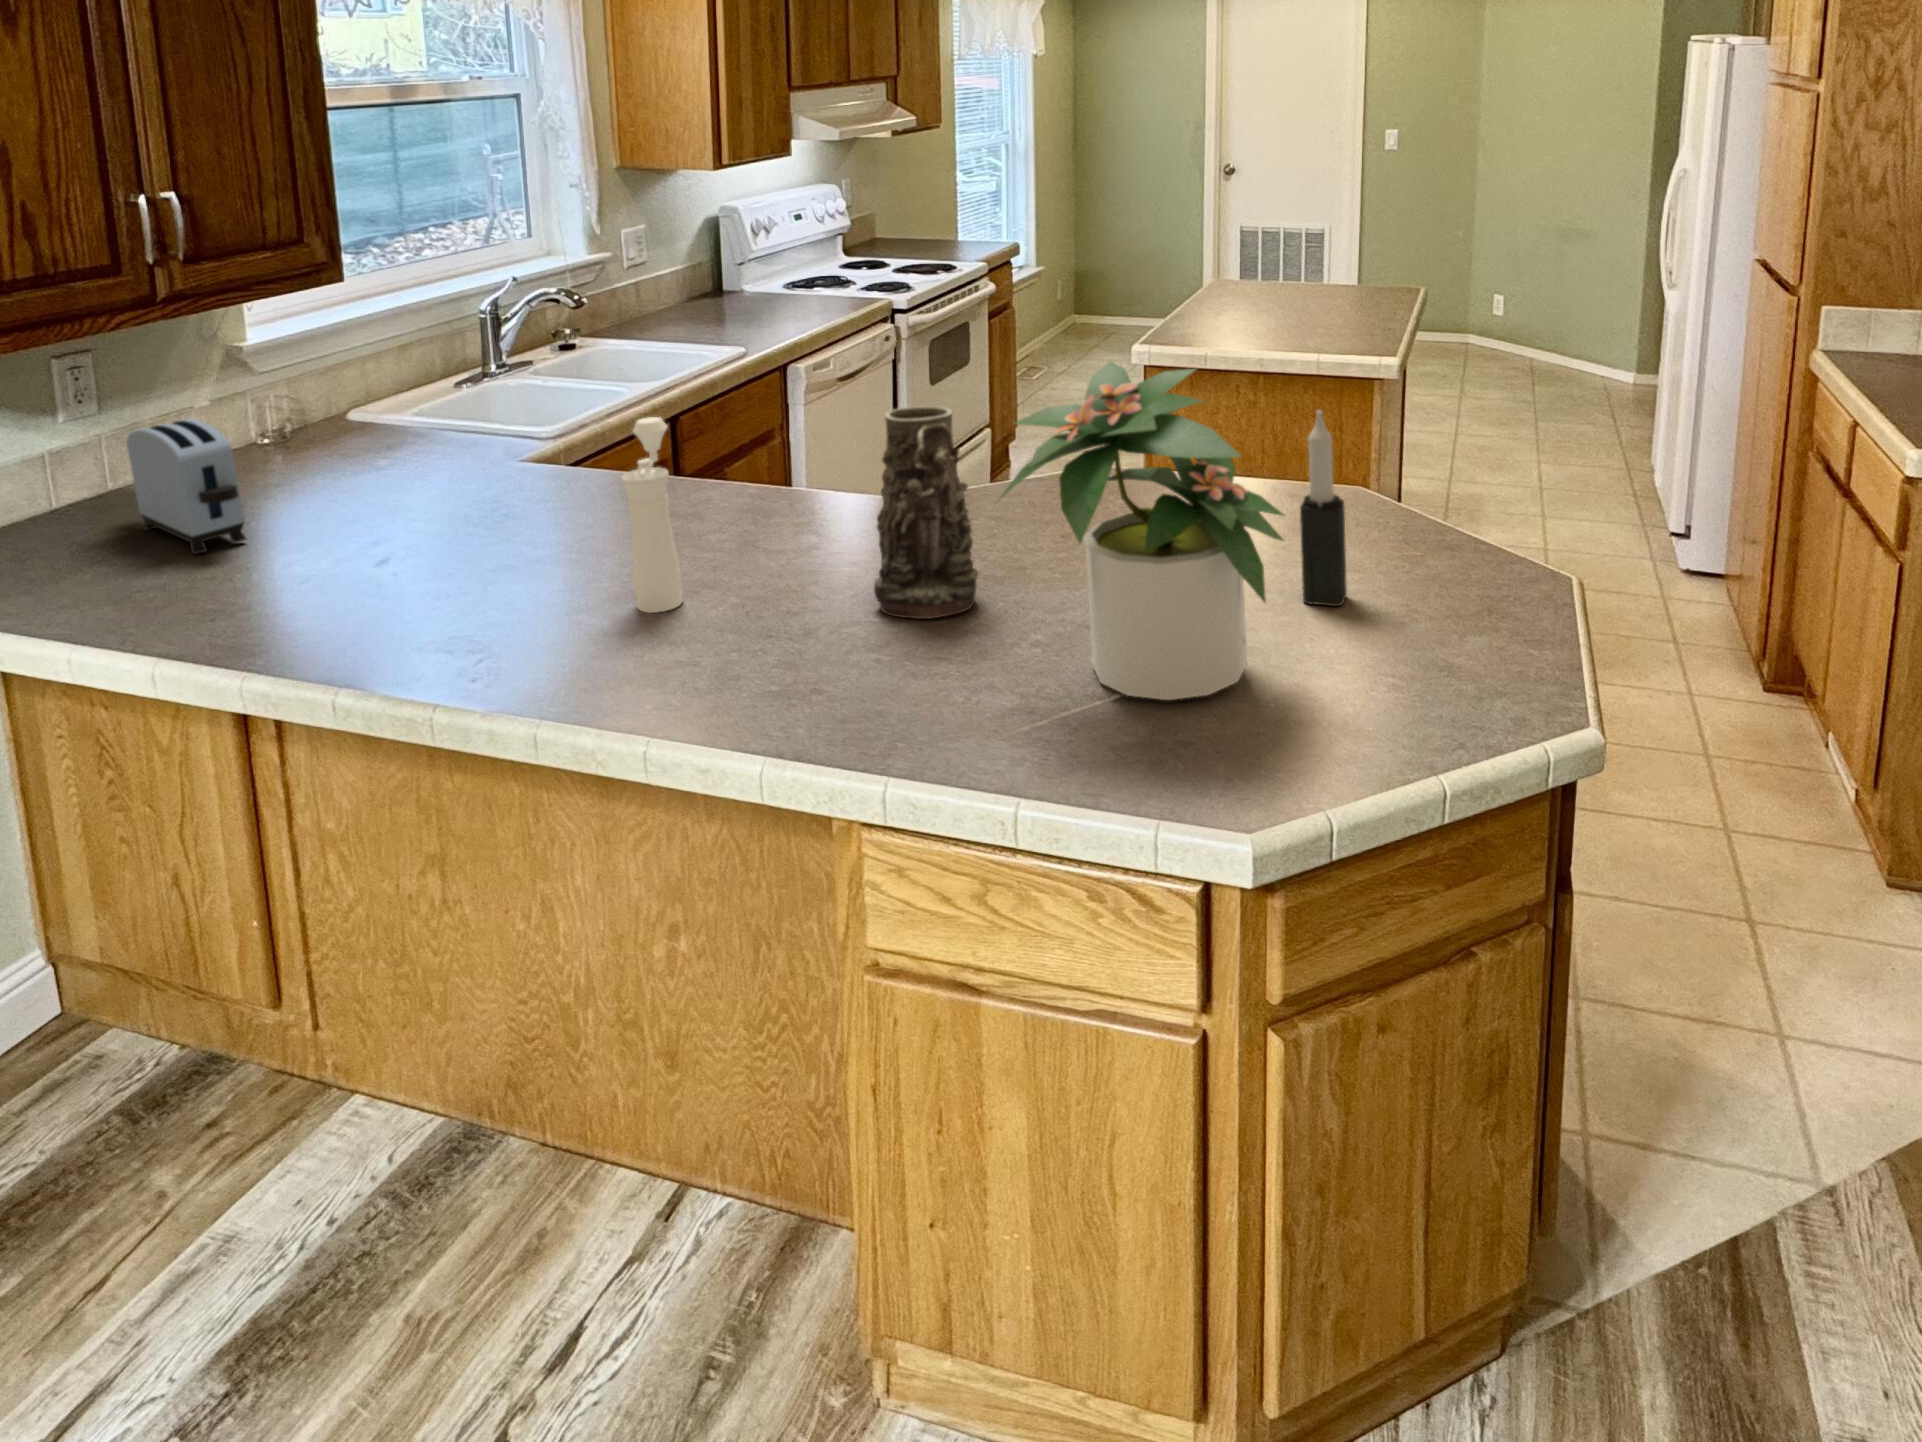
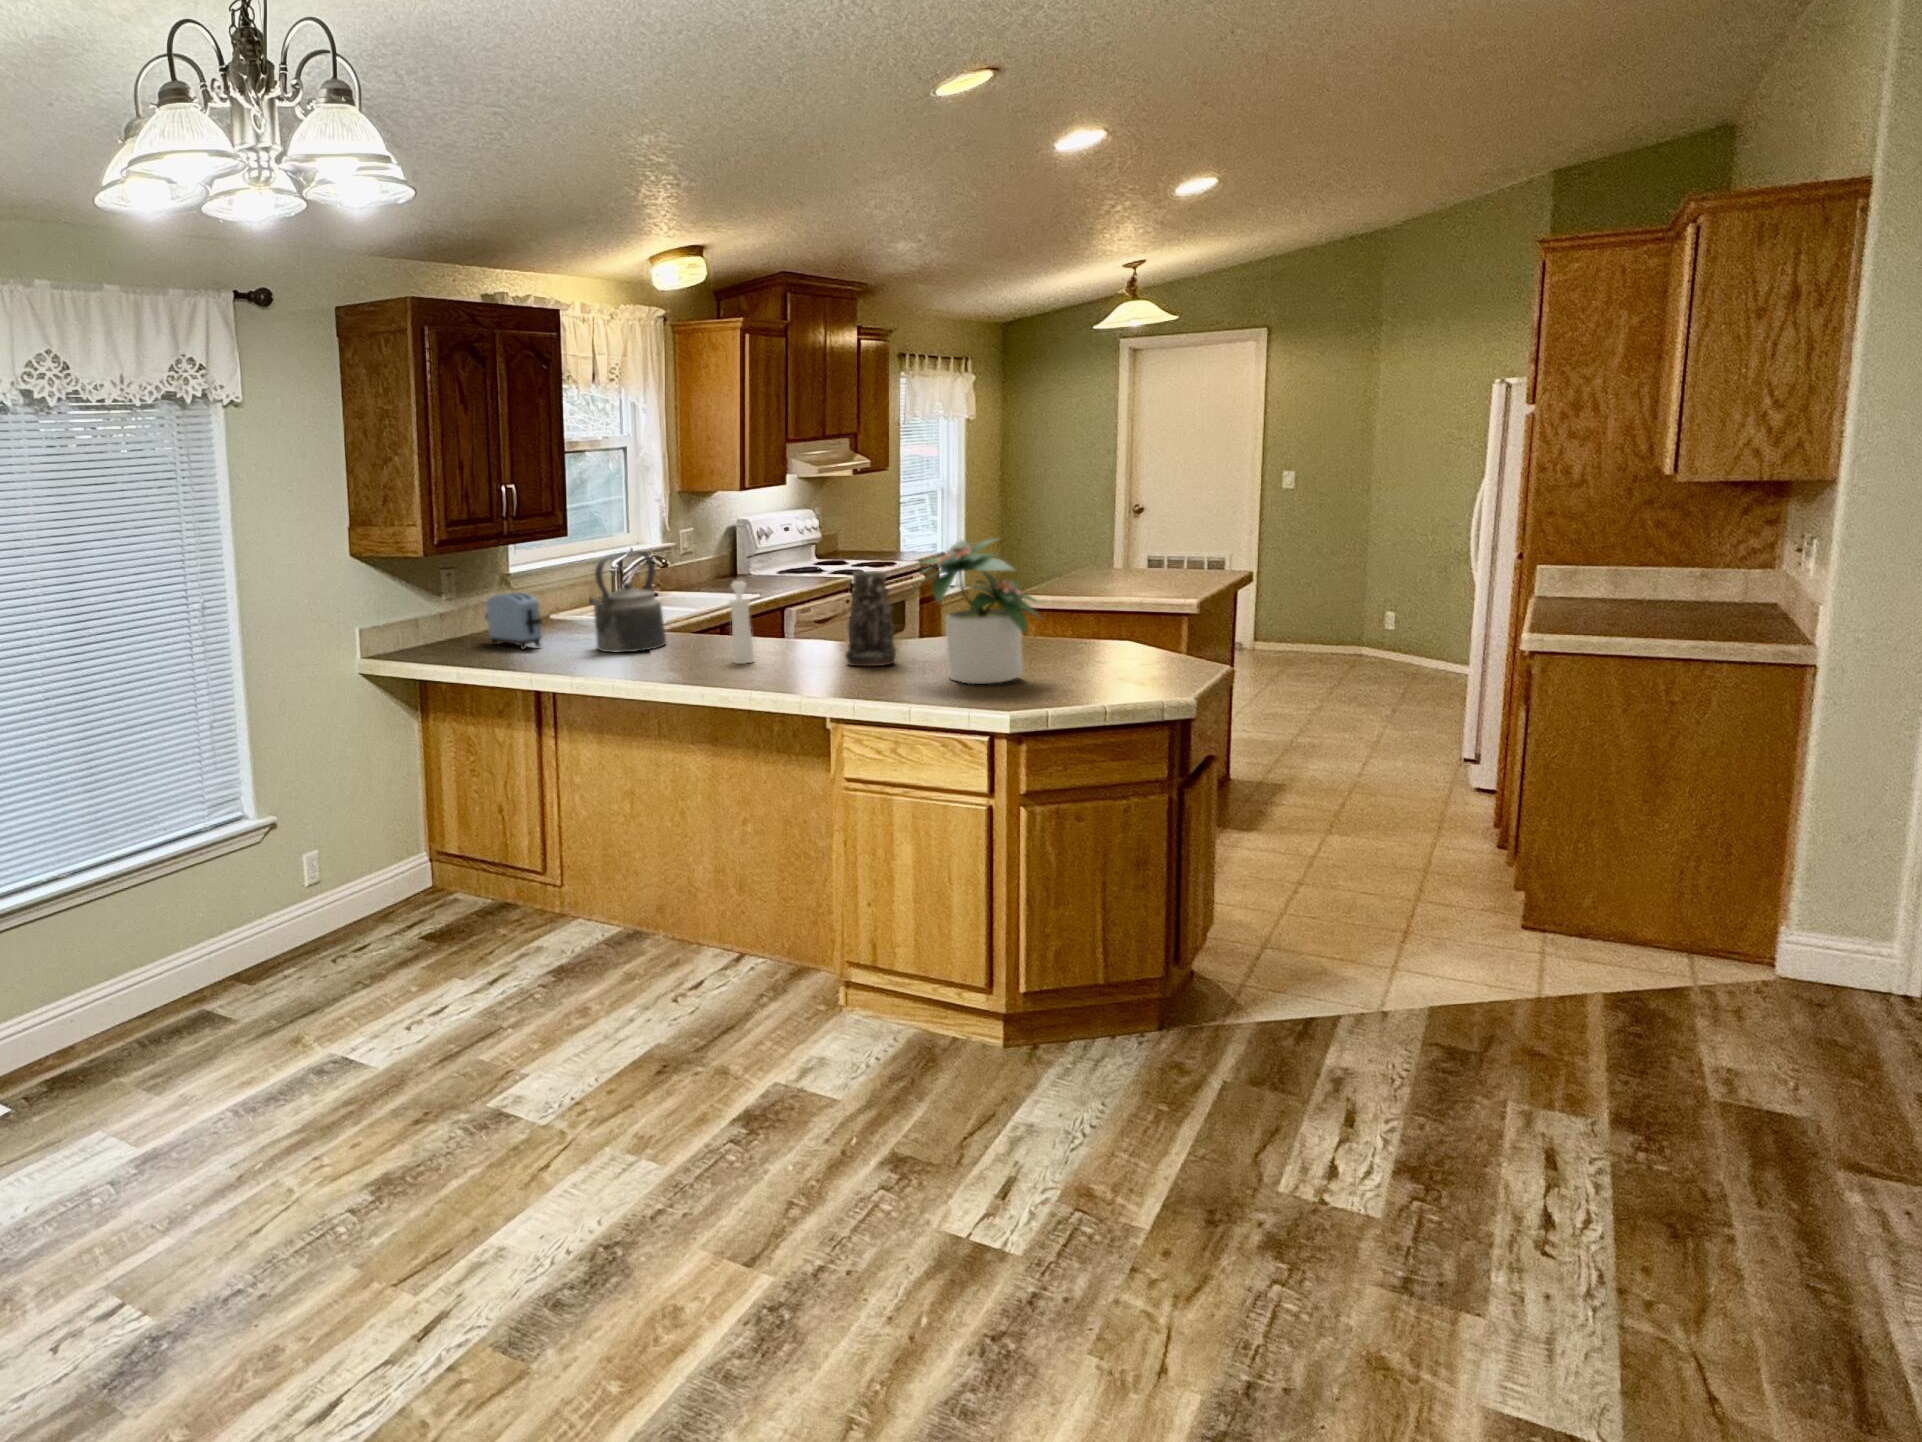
kettle: none [324,336,520,562] -> present [589,551,666,653]
candle: present [1300,410,1347,606] -> none [1062,570,1088,667]

